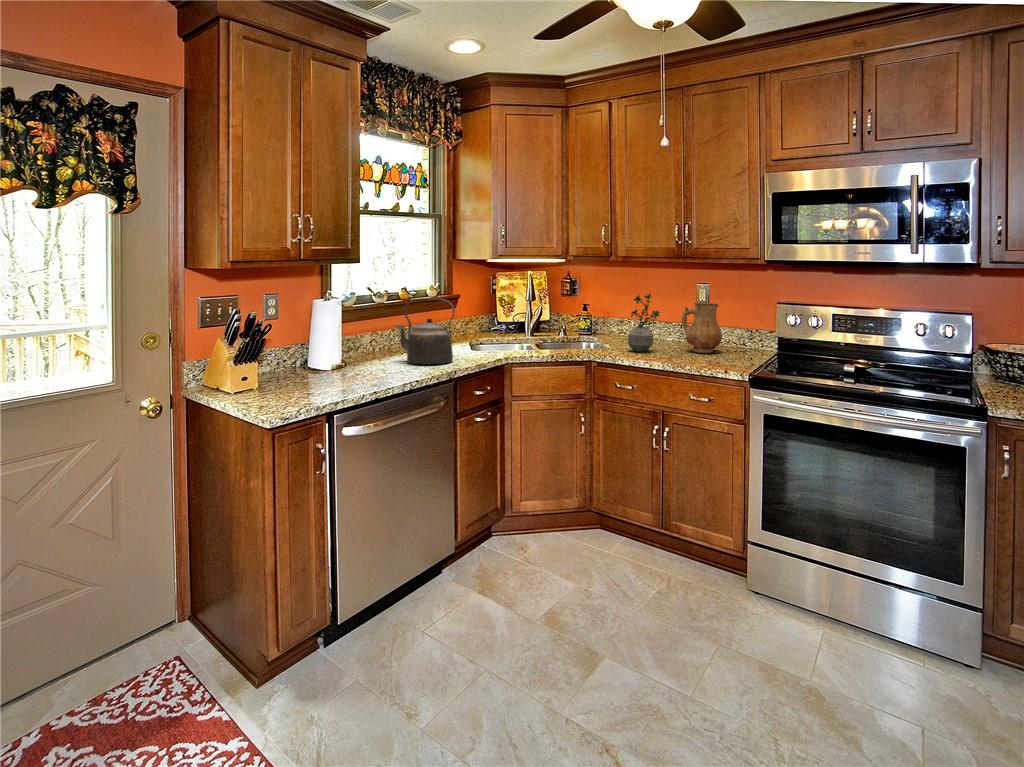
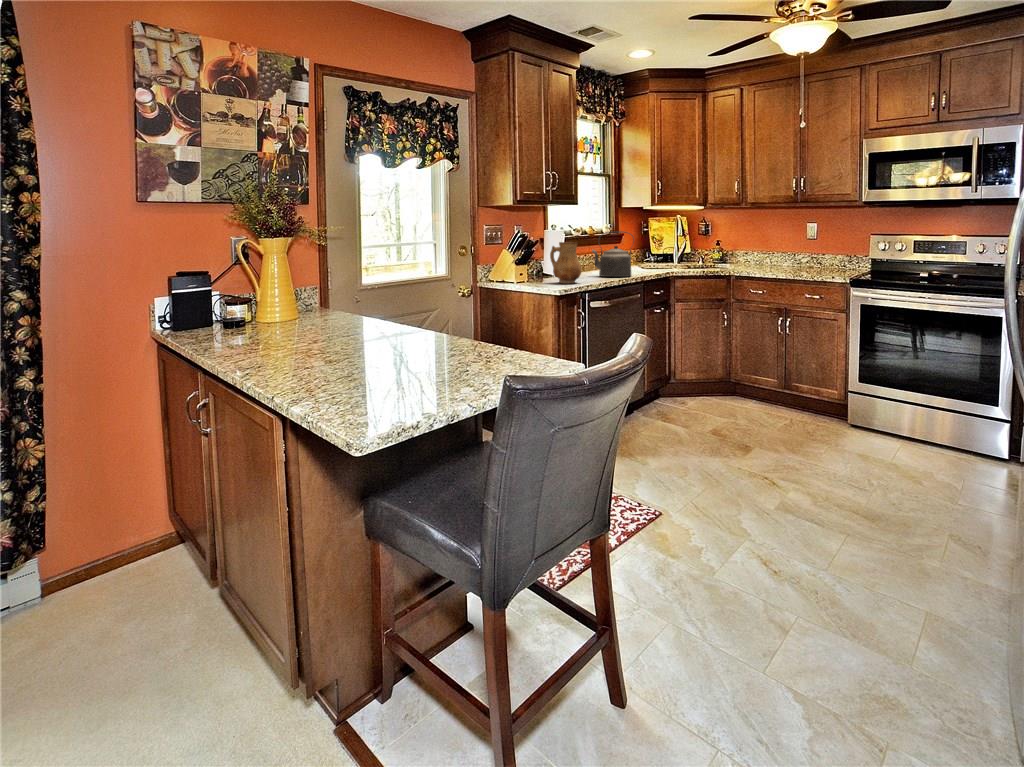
potted plant: present [628,294,660,352] -> none [755,228,781,272]
ceramic pitcher: present [682,303,722,353] -> present [550,242,582,283]

